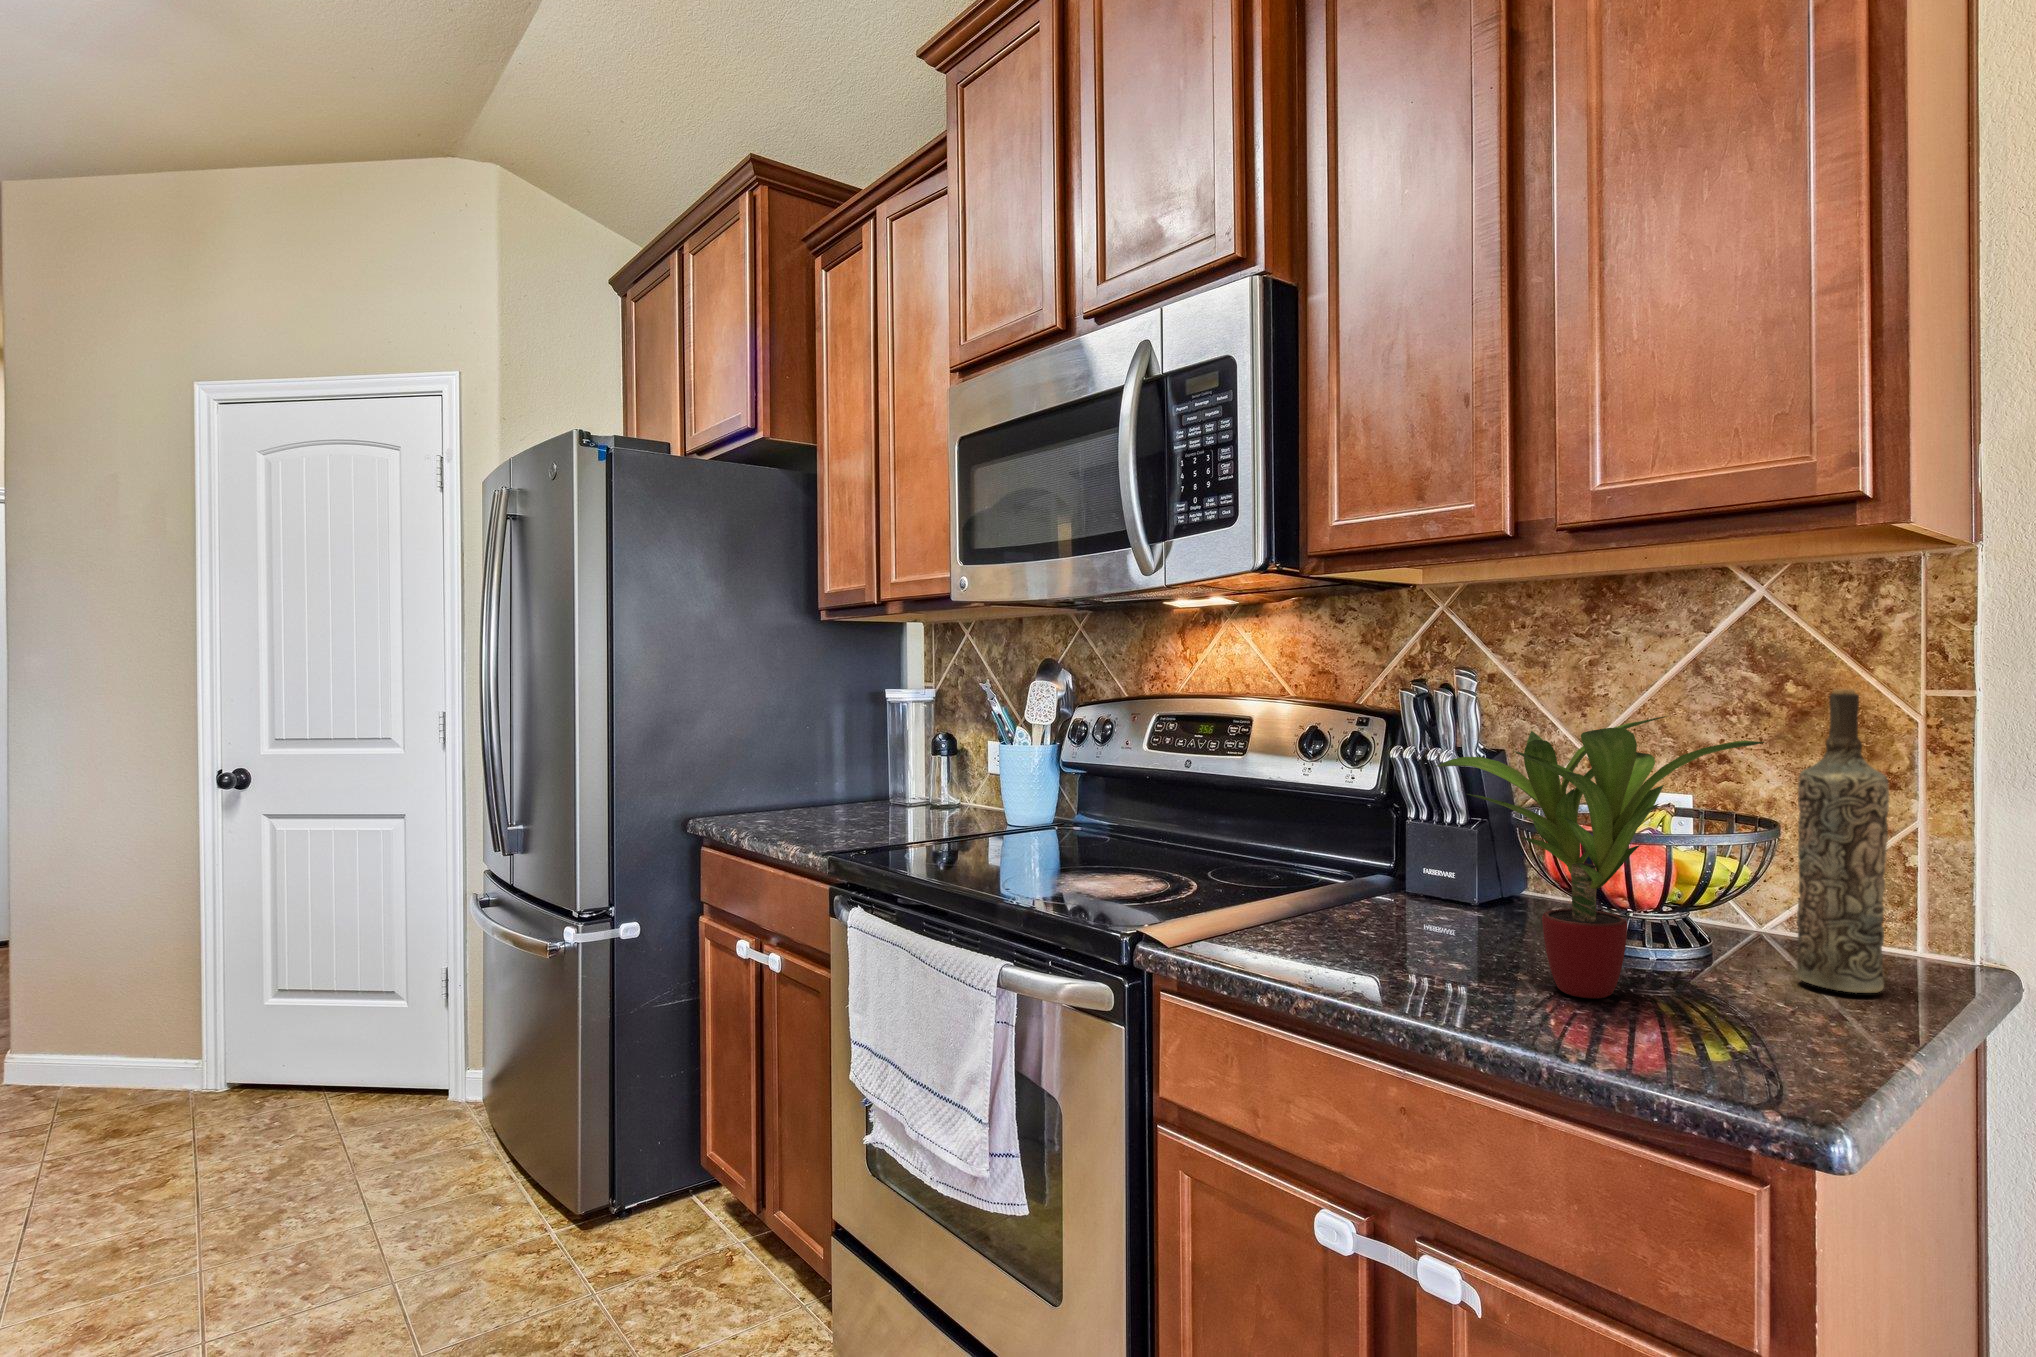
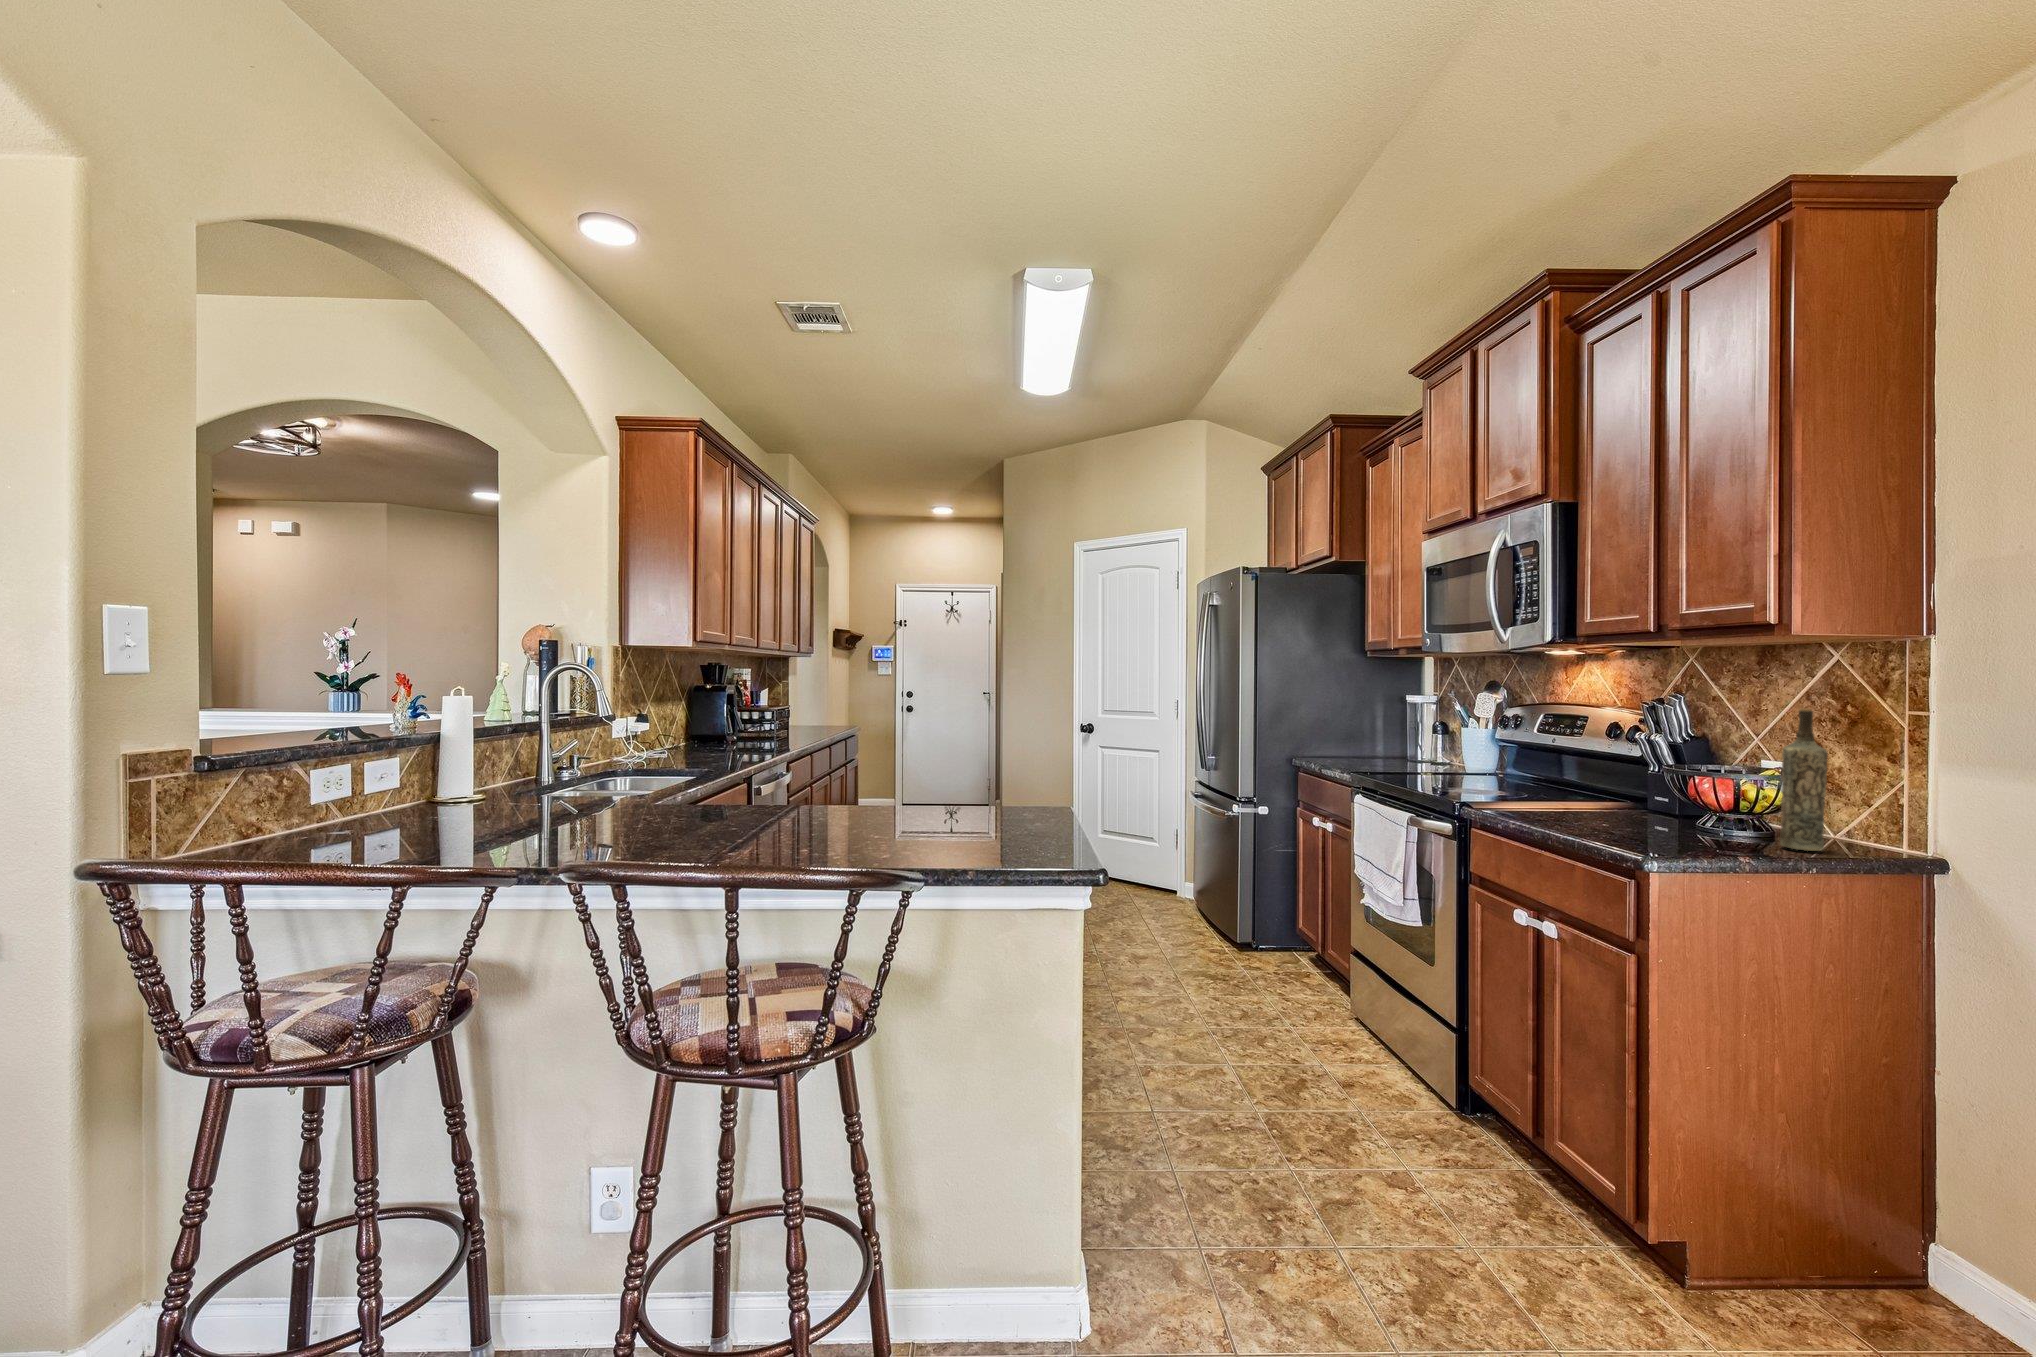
potted plant: present [1436,716,1764,998] -> none [1597,717,1708,837]

